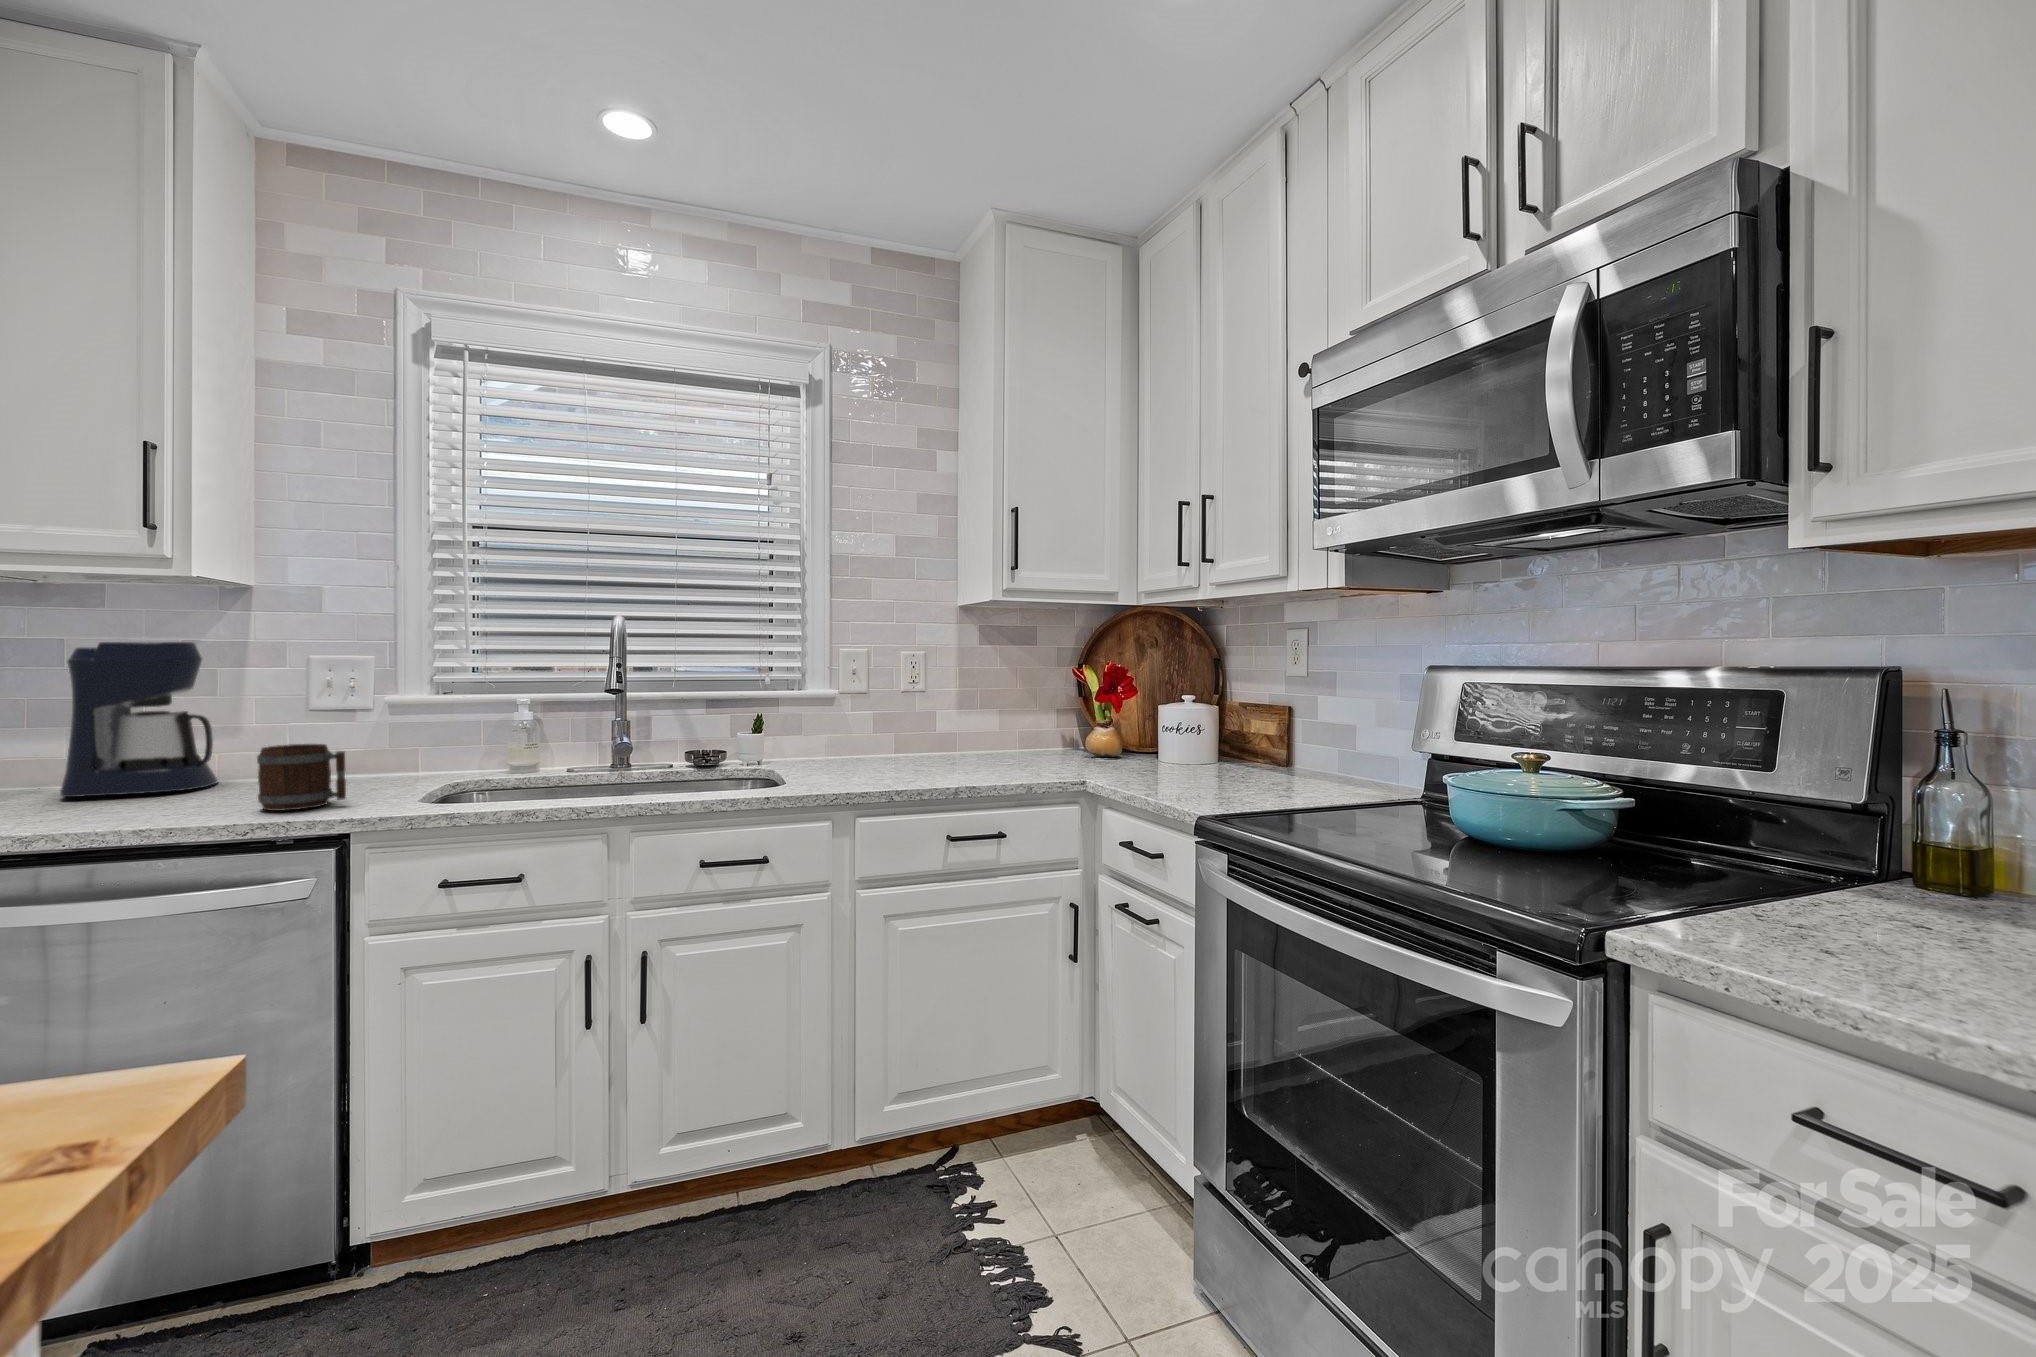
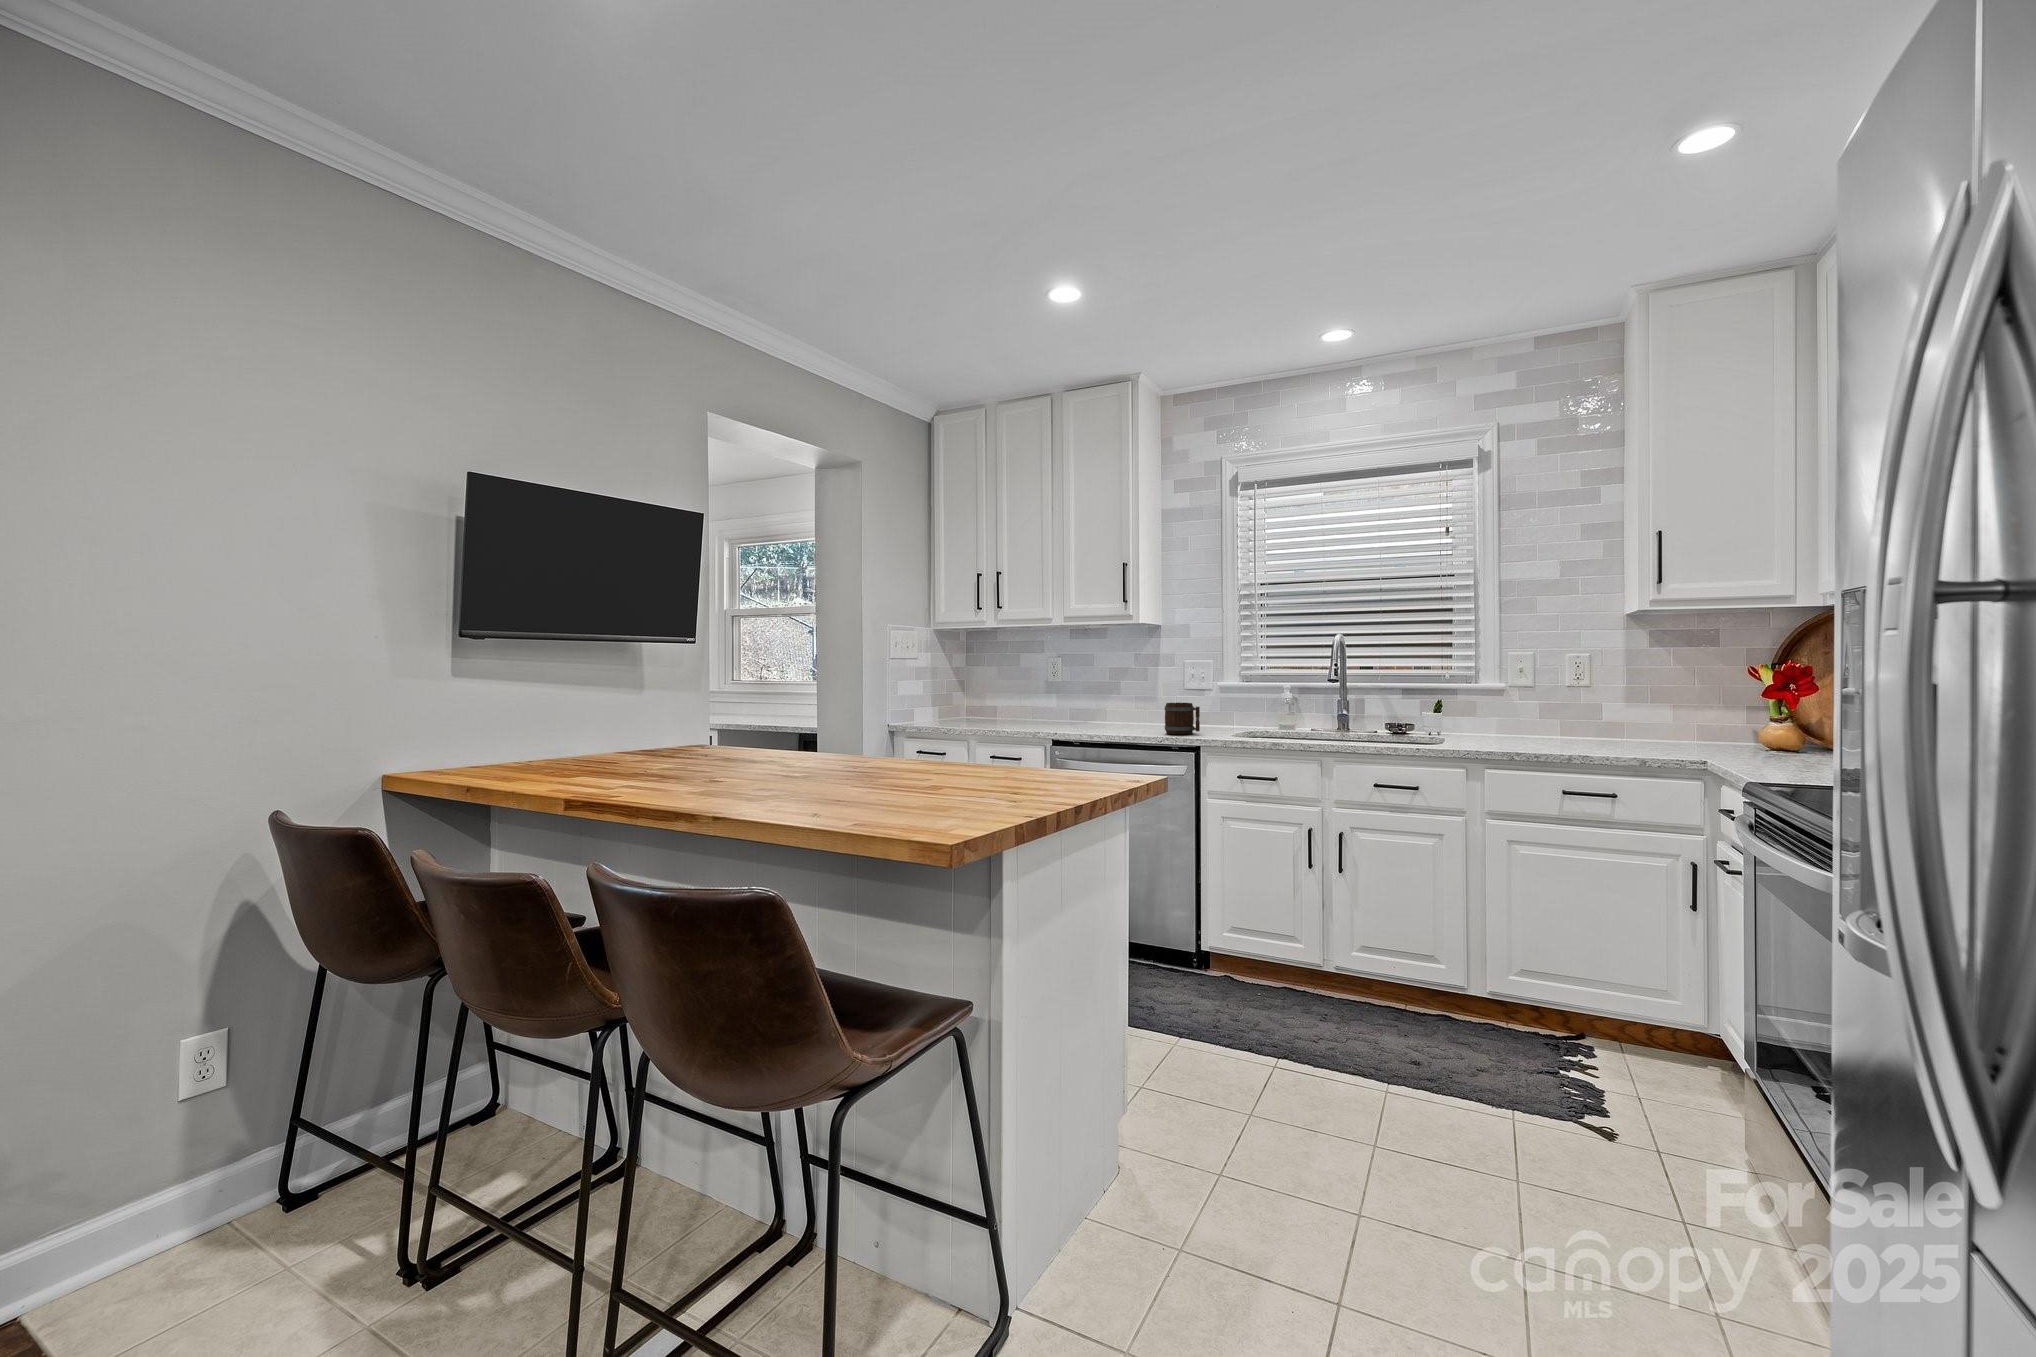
coffee maker: present [60,642,218,797] -> none [1094,652,1149,725]

